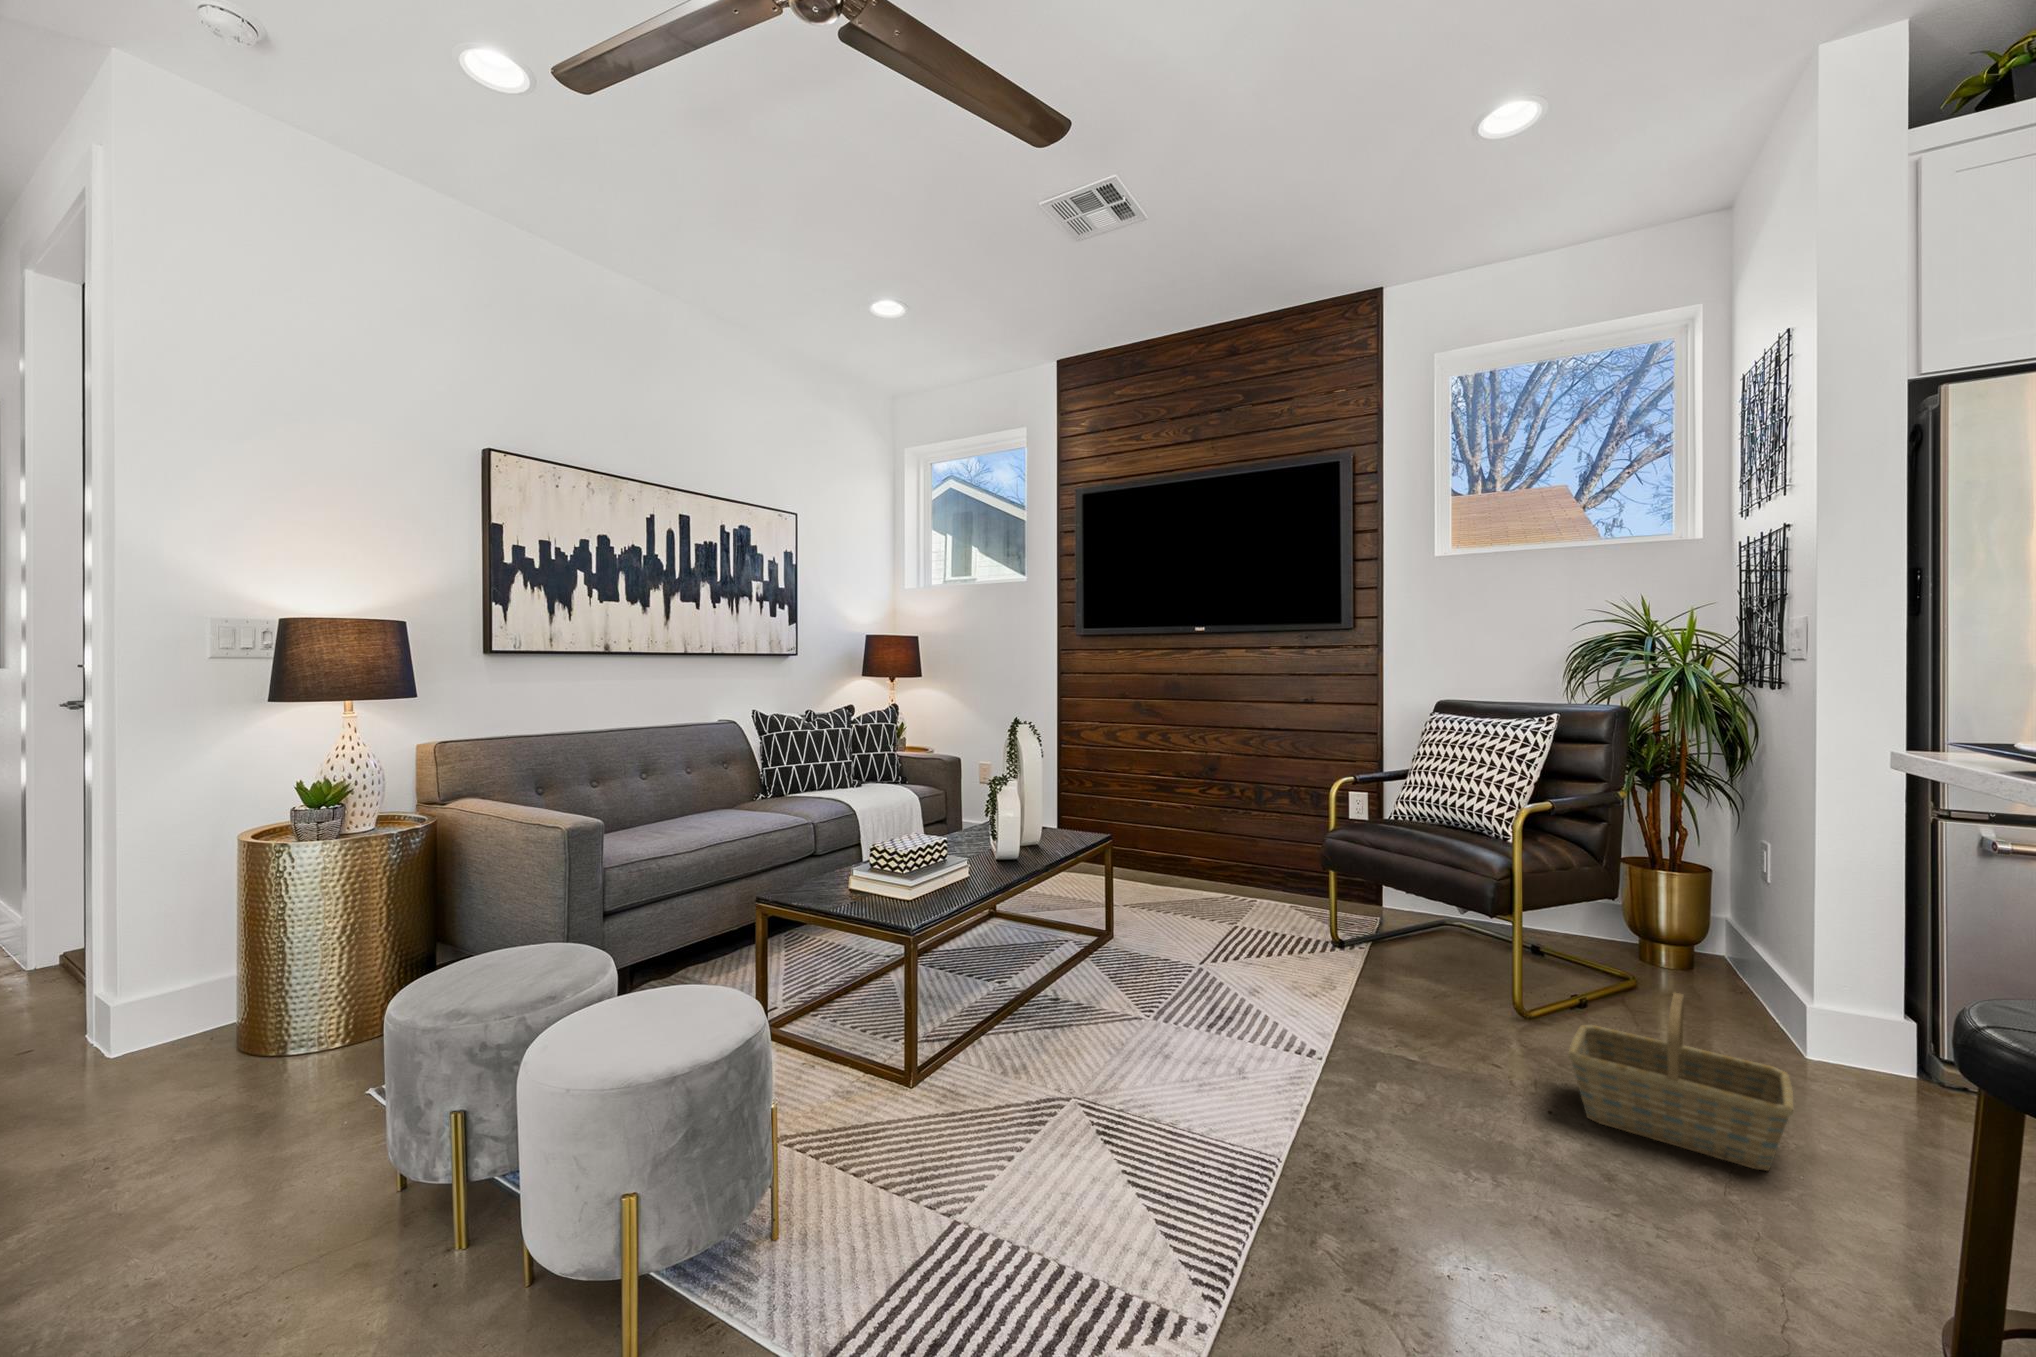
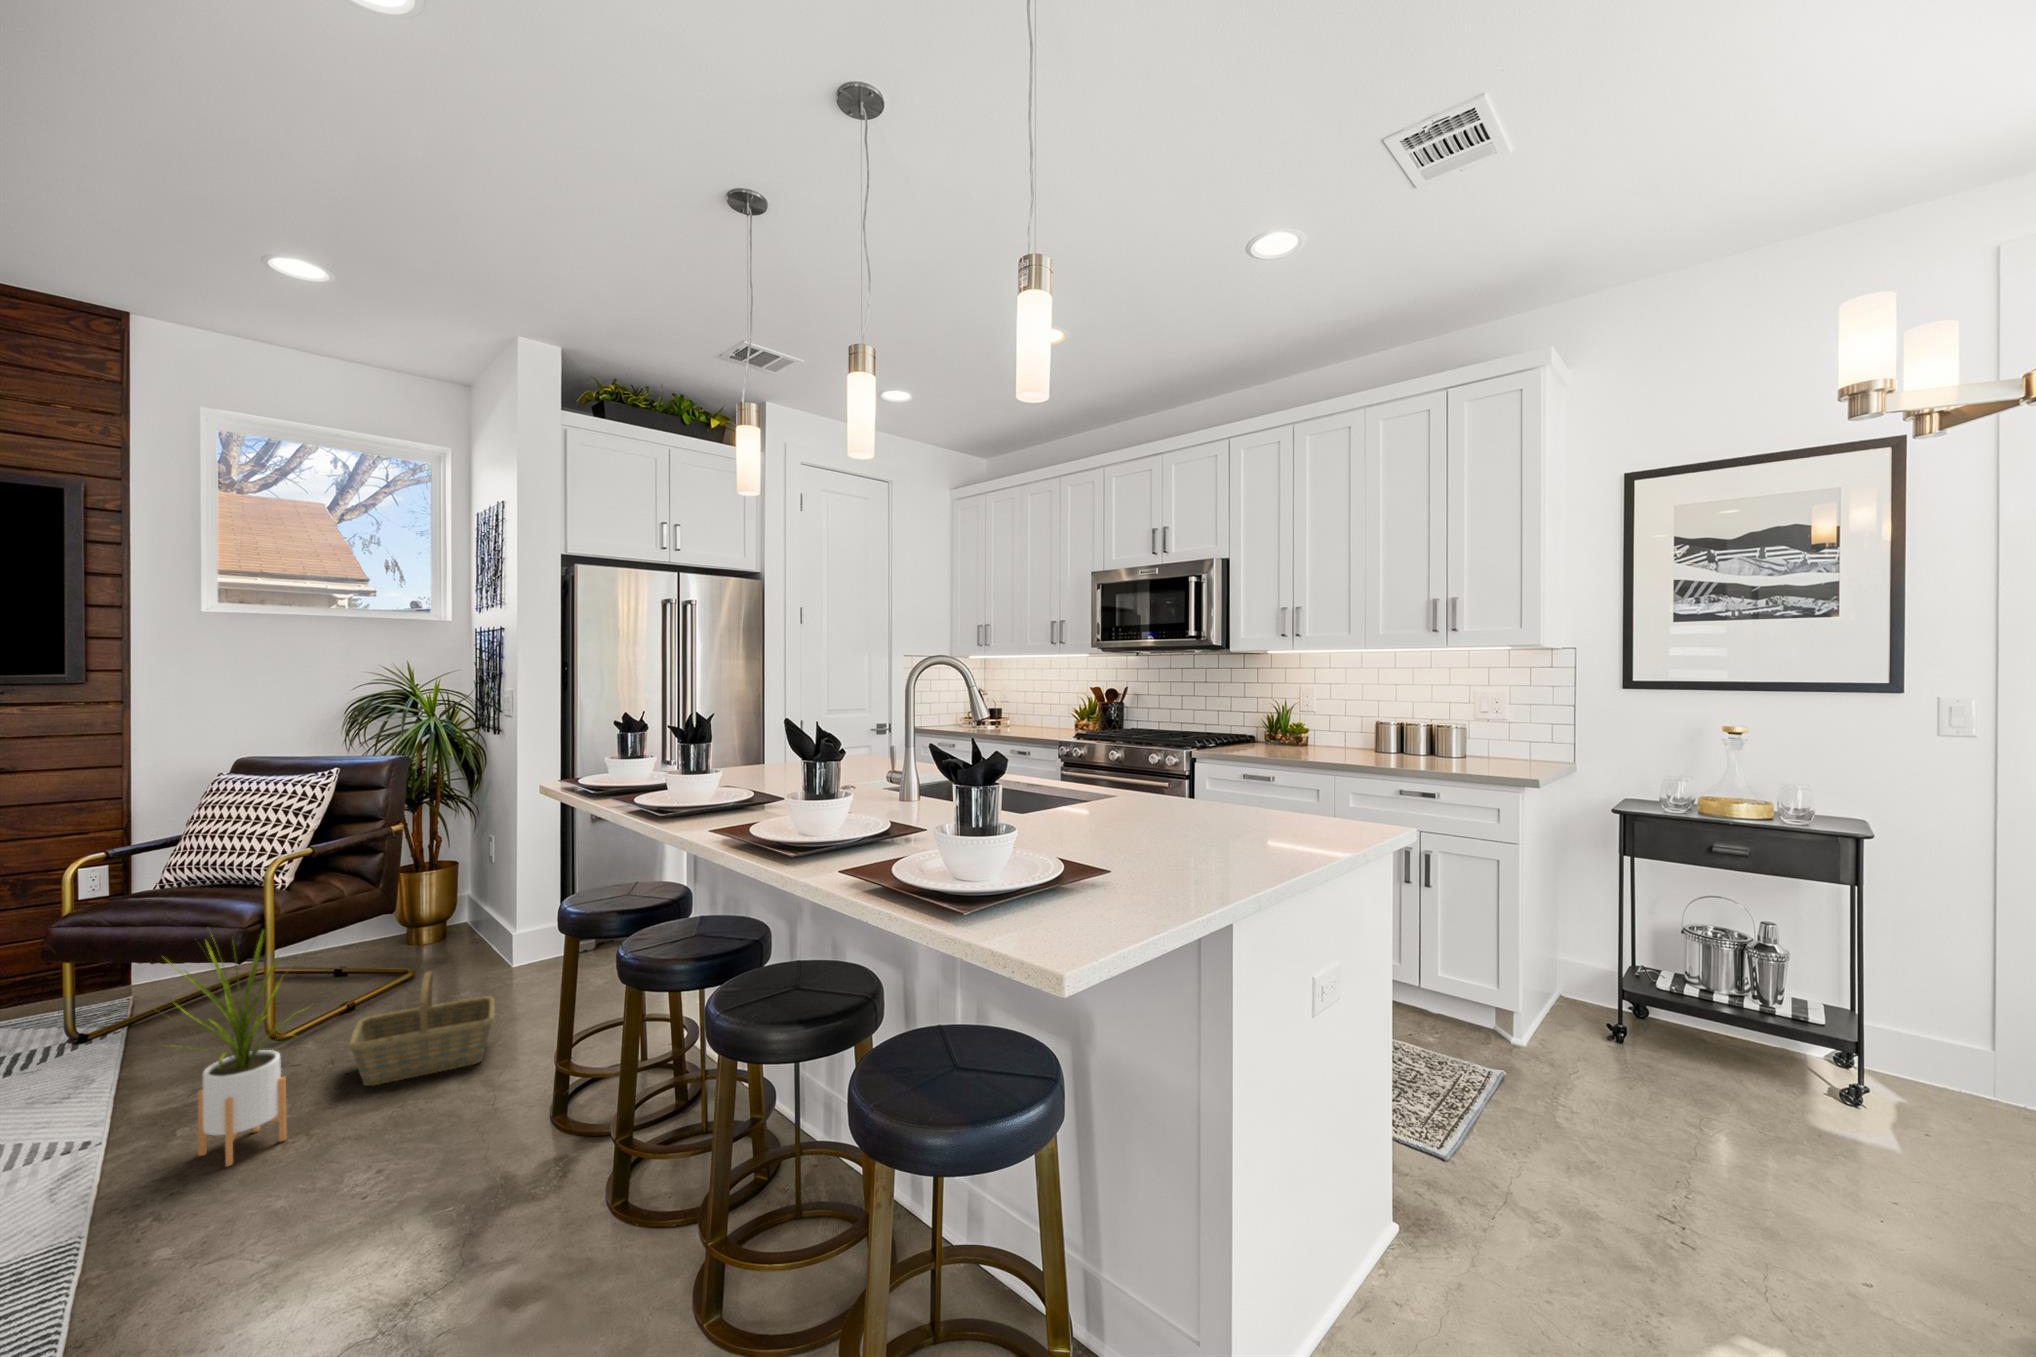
house plant: none [1366,844,1534,1141] -> present [155,931,304,1166]

